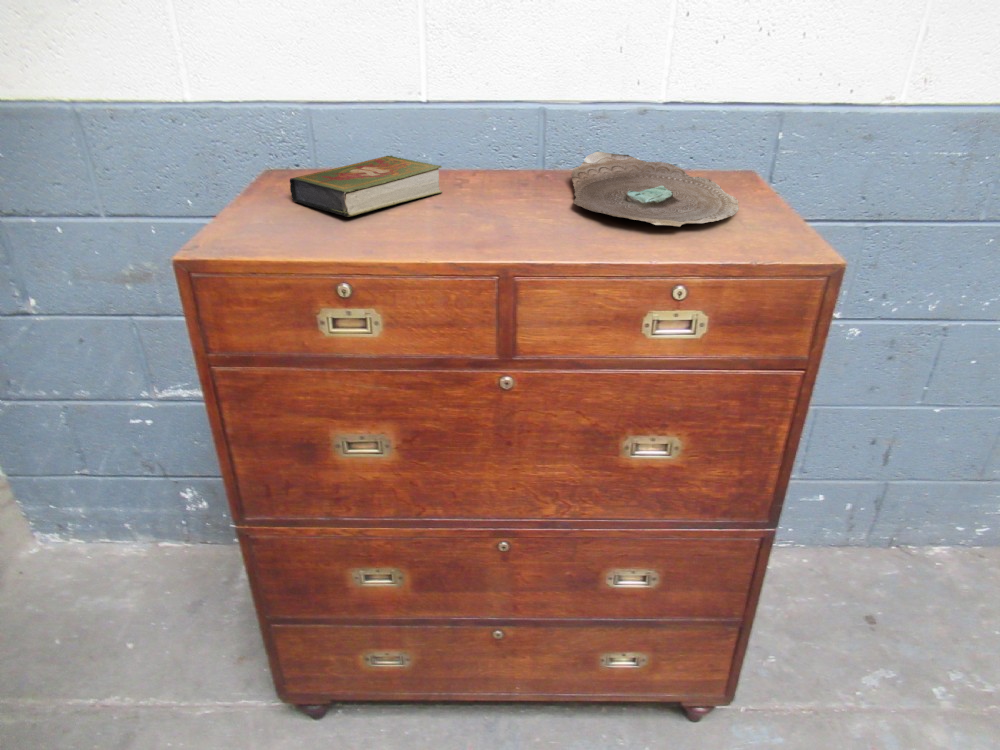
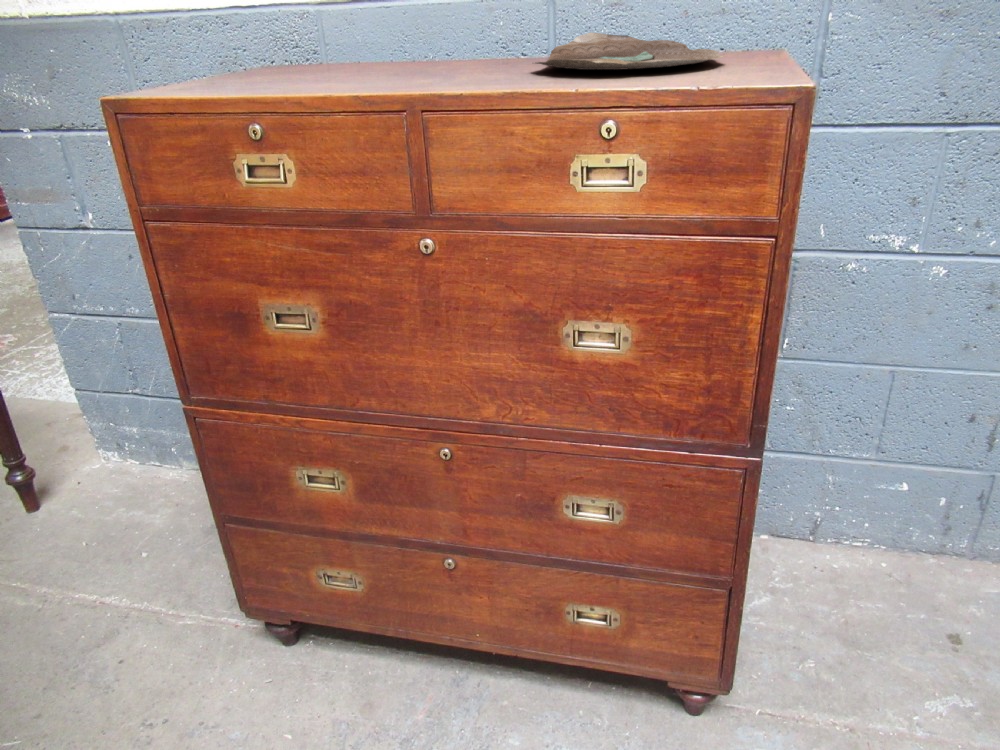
book: present [290,155,442,217] -> none [255,39,411,78]

